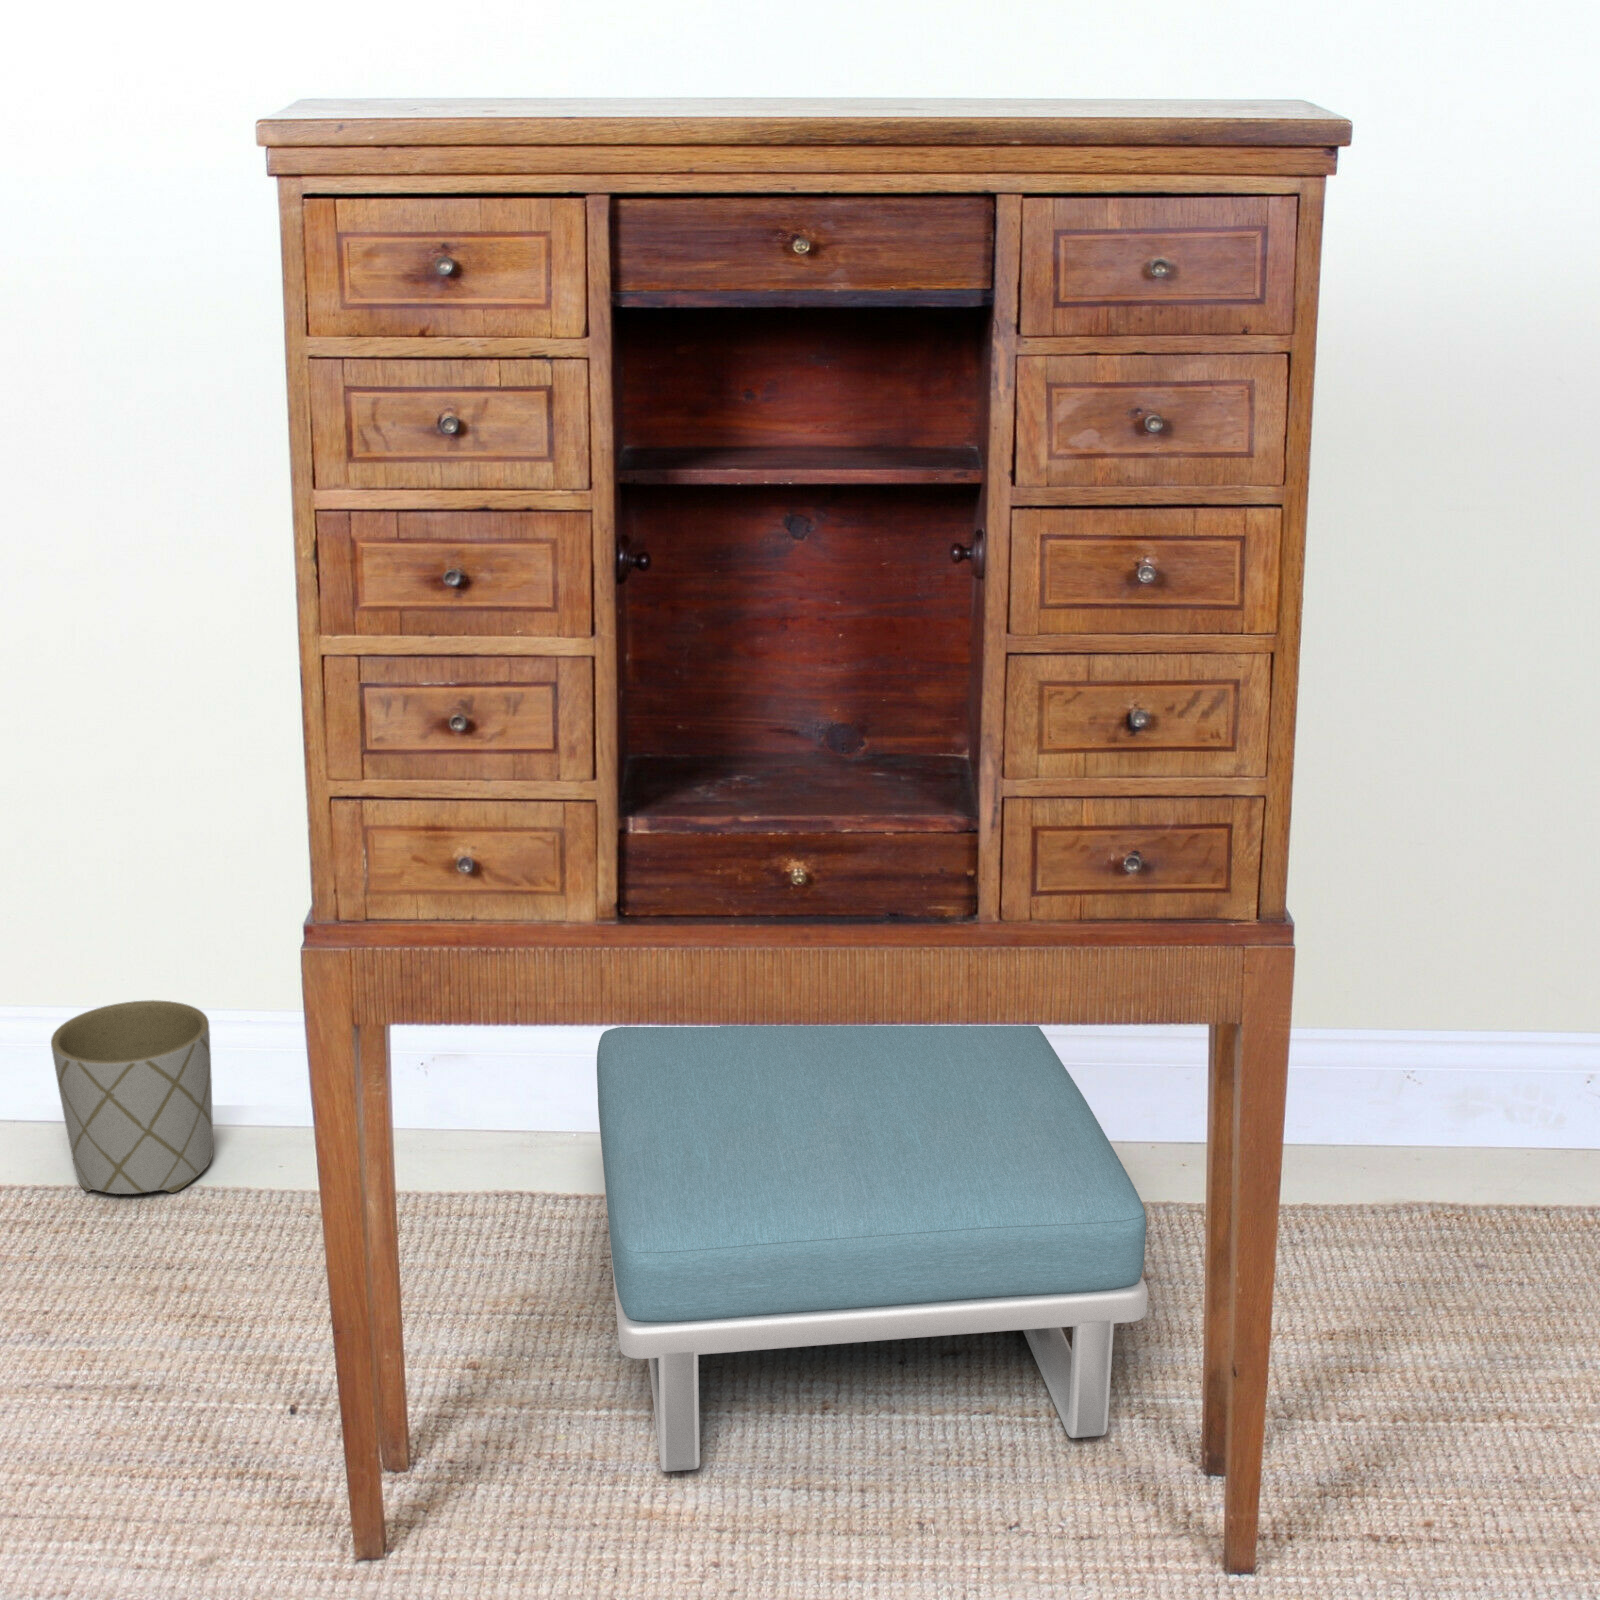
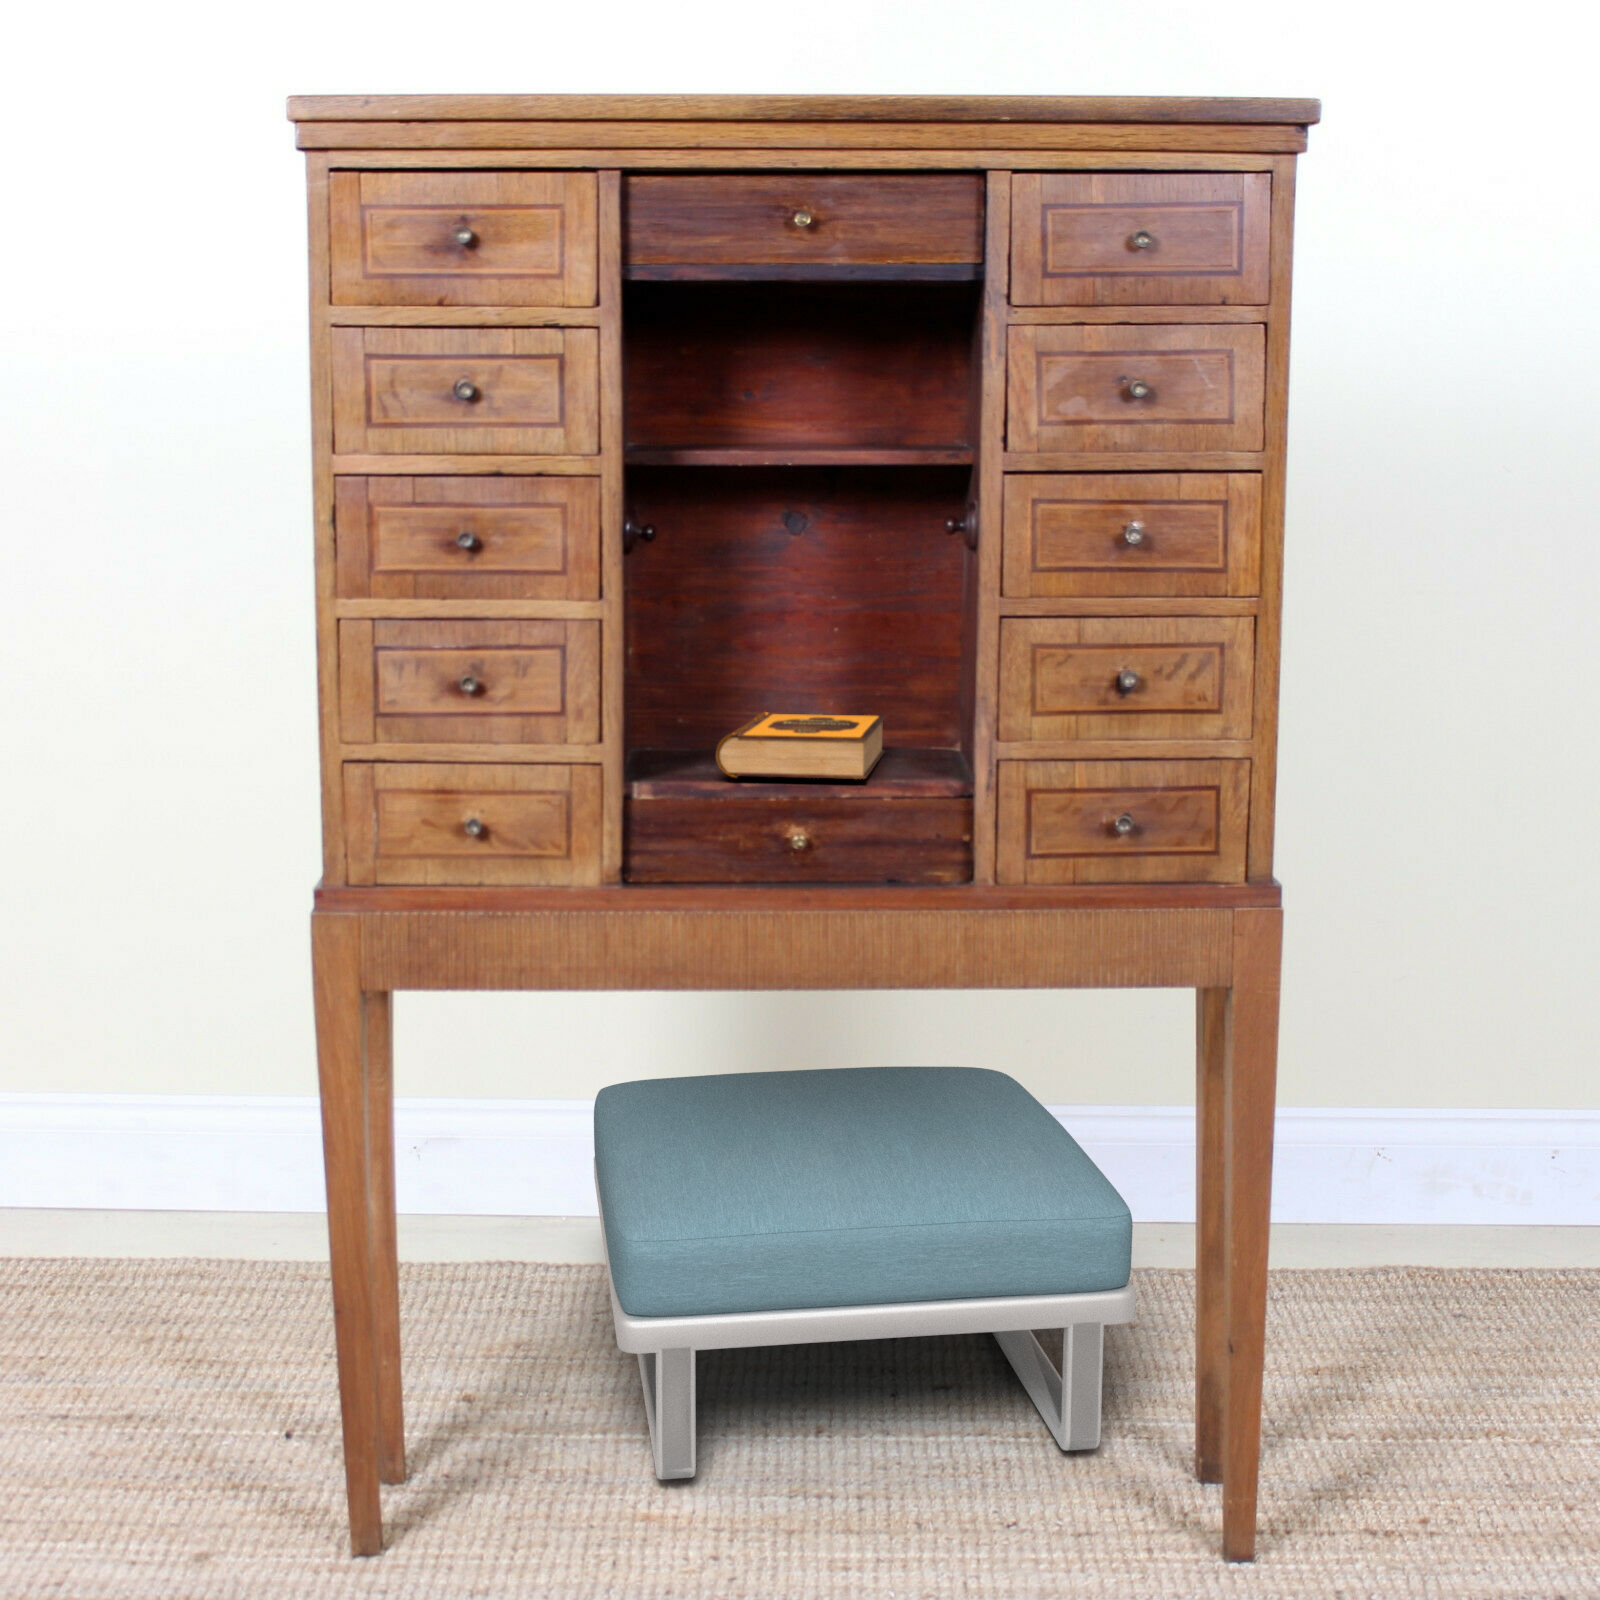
hardback book: none [713,709,897,821] -> present [716,712,885,779]
planter: present [51,1000,213,1194] -> none [61,1081,216,1263]

